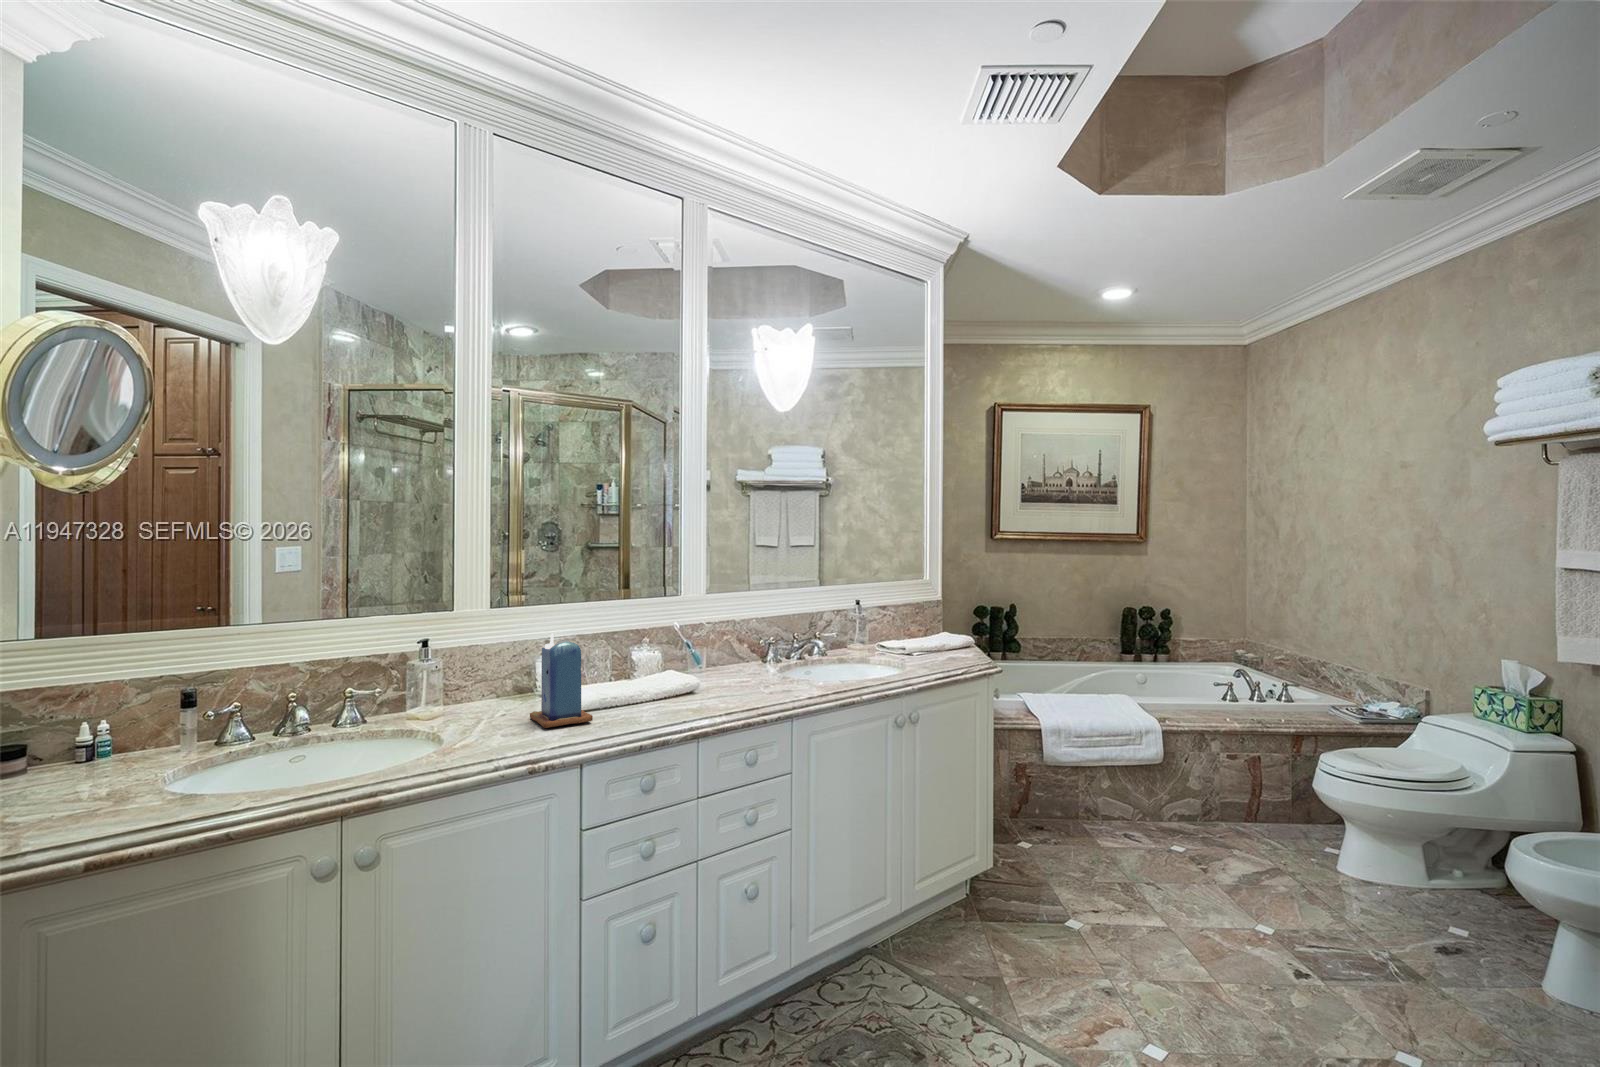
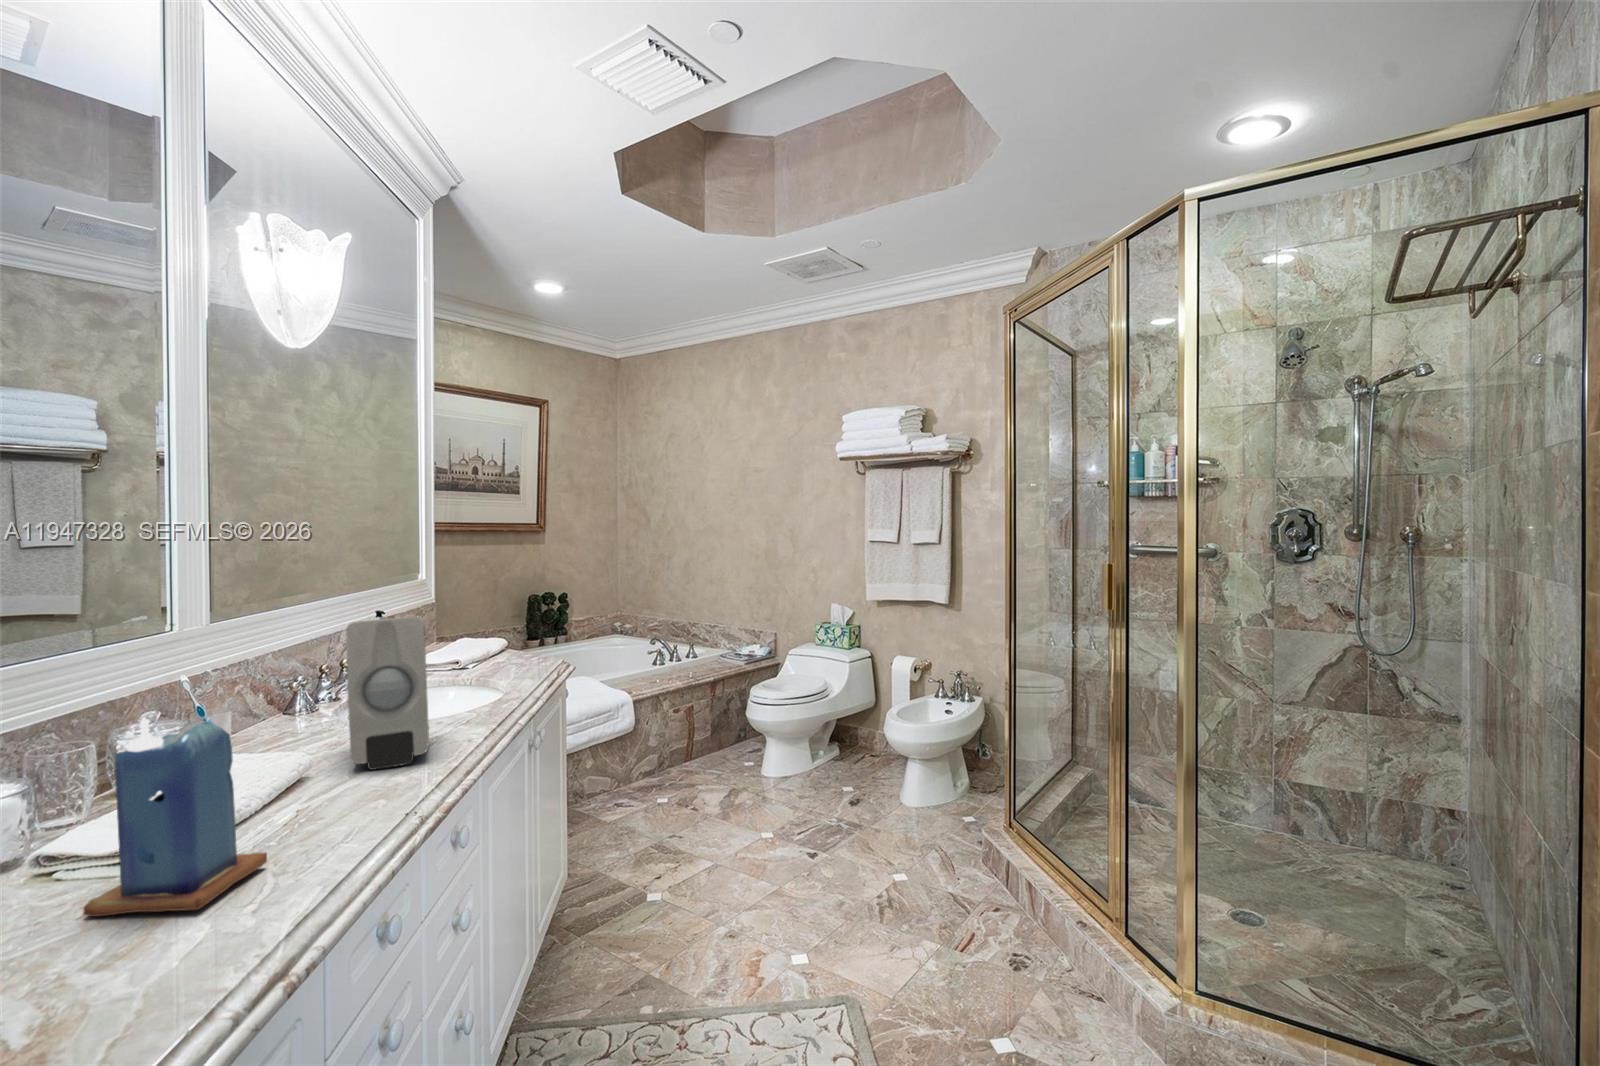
soap dispenser: none [706,603,777,701] -> present [346,617,429,770]

